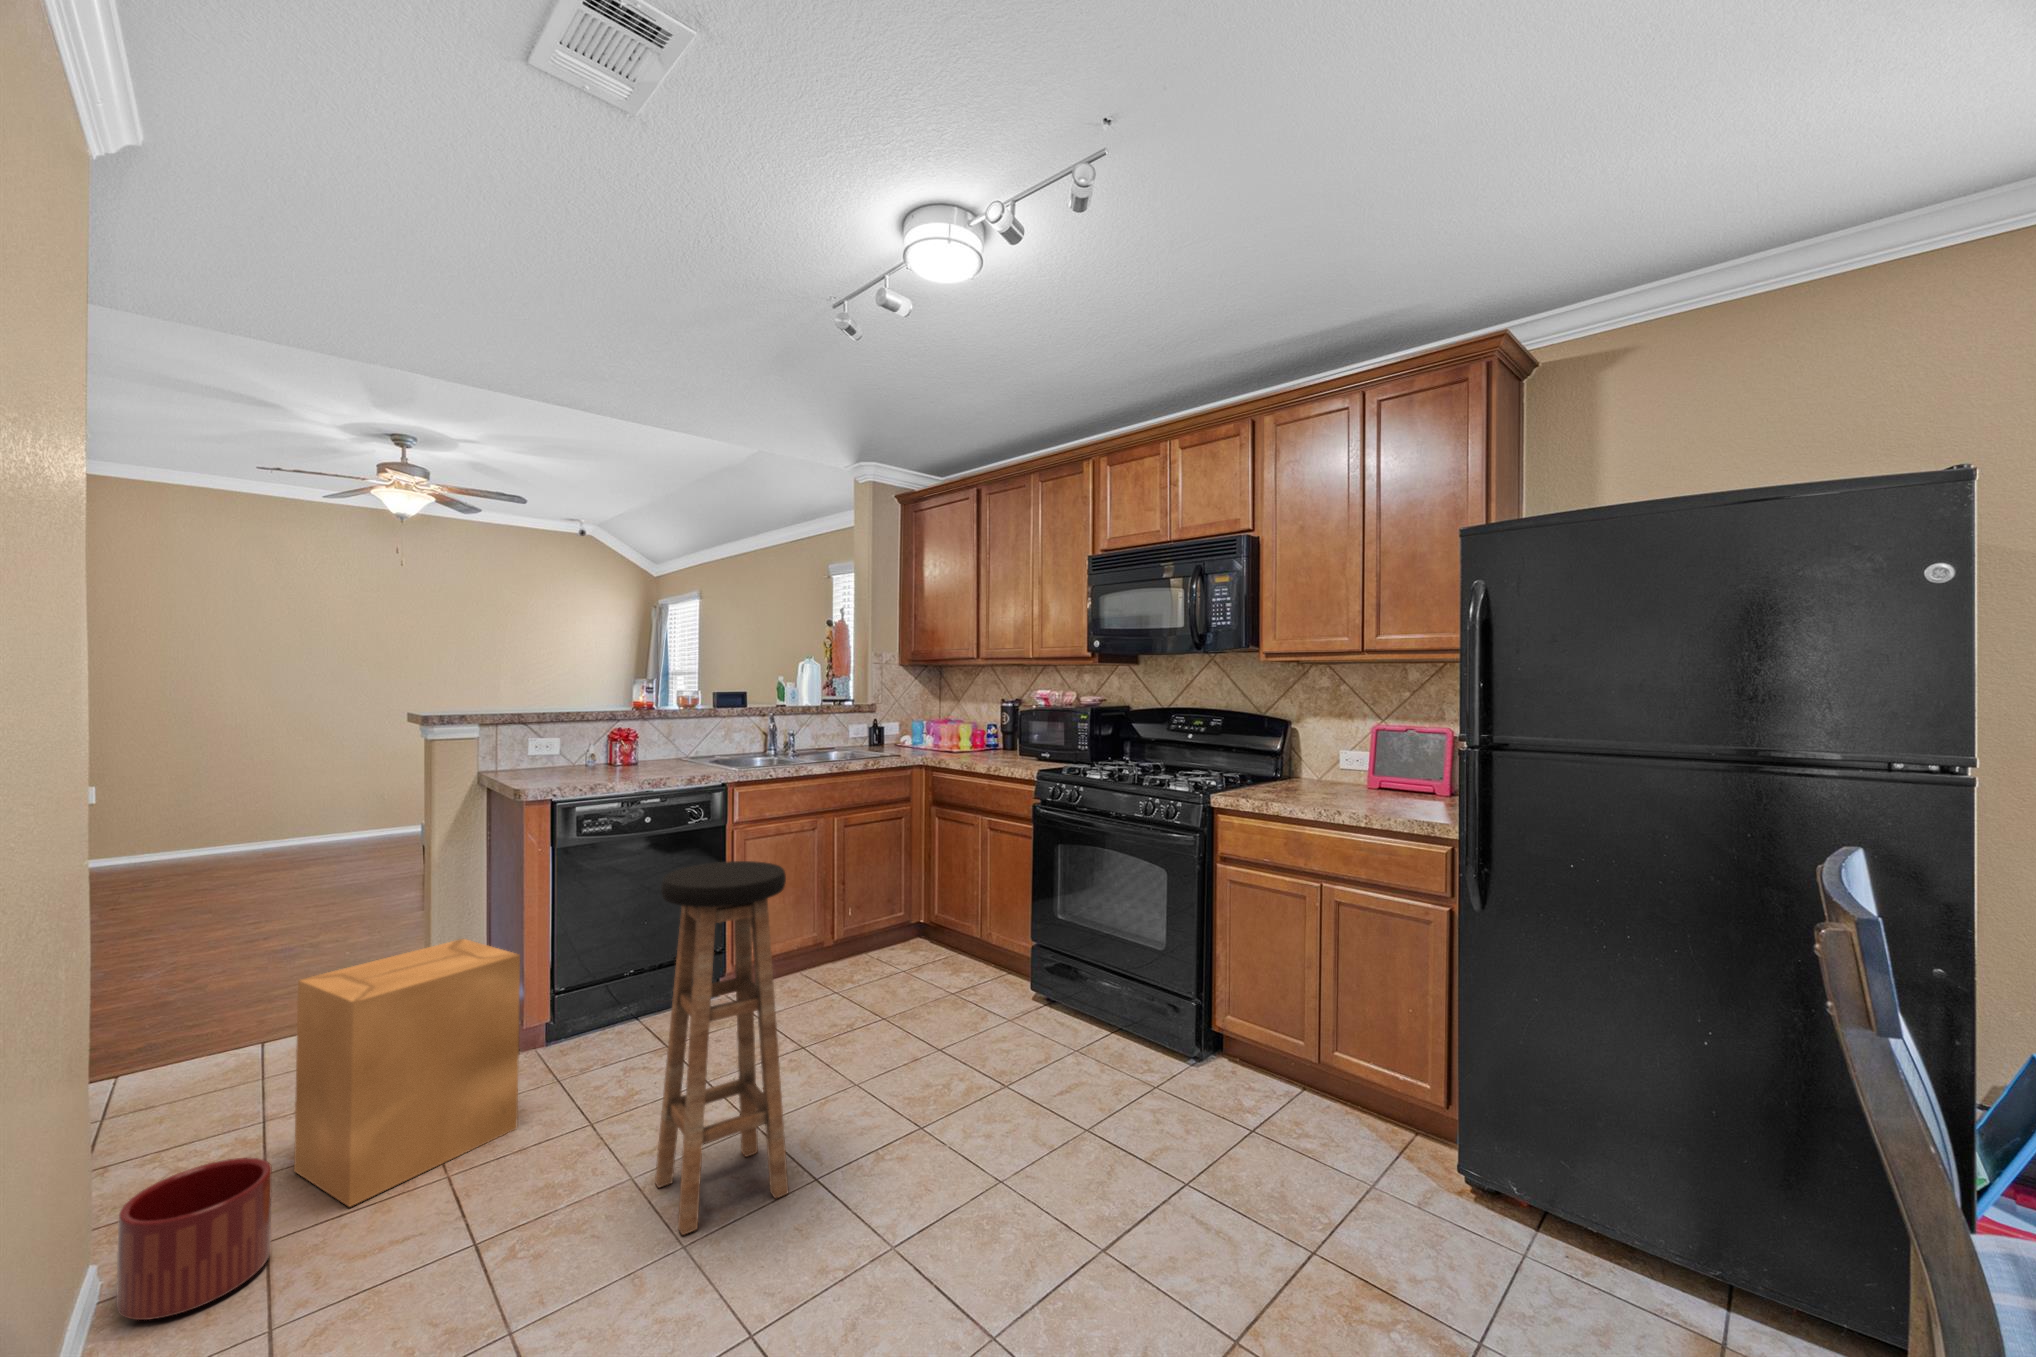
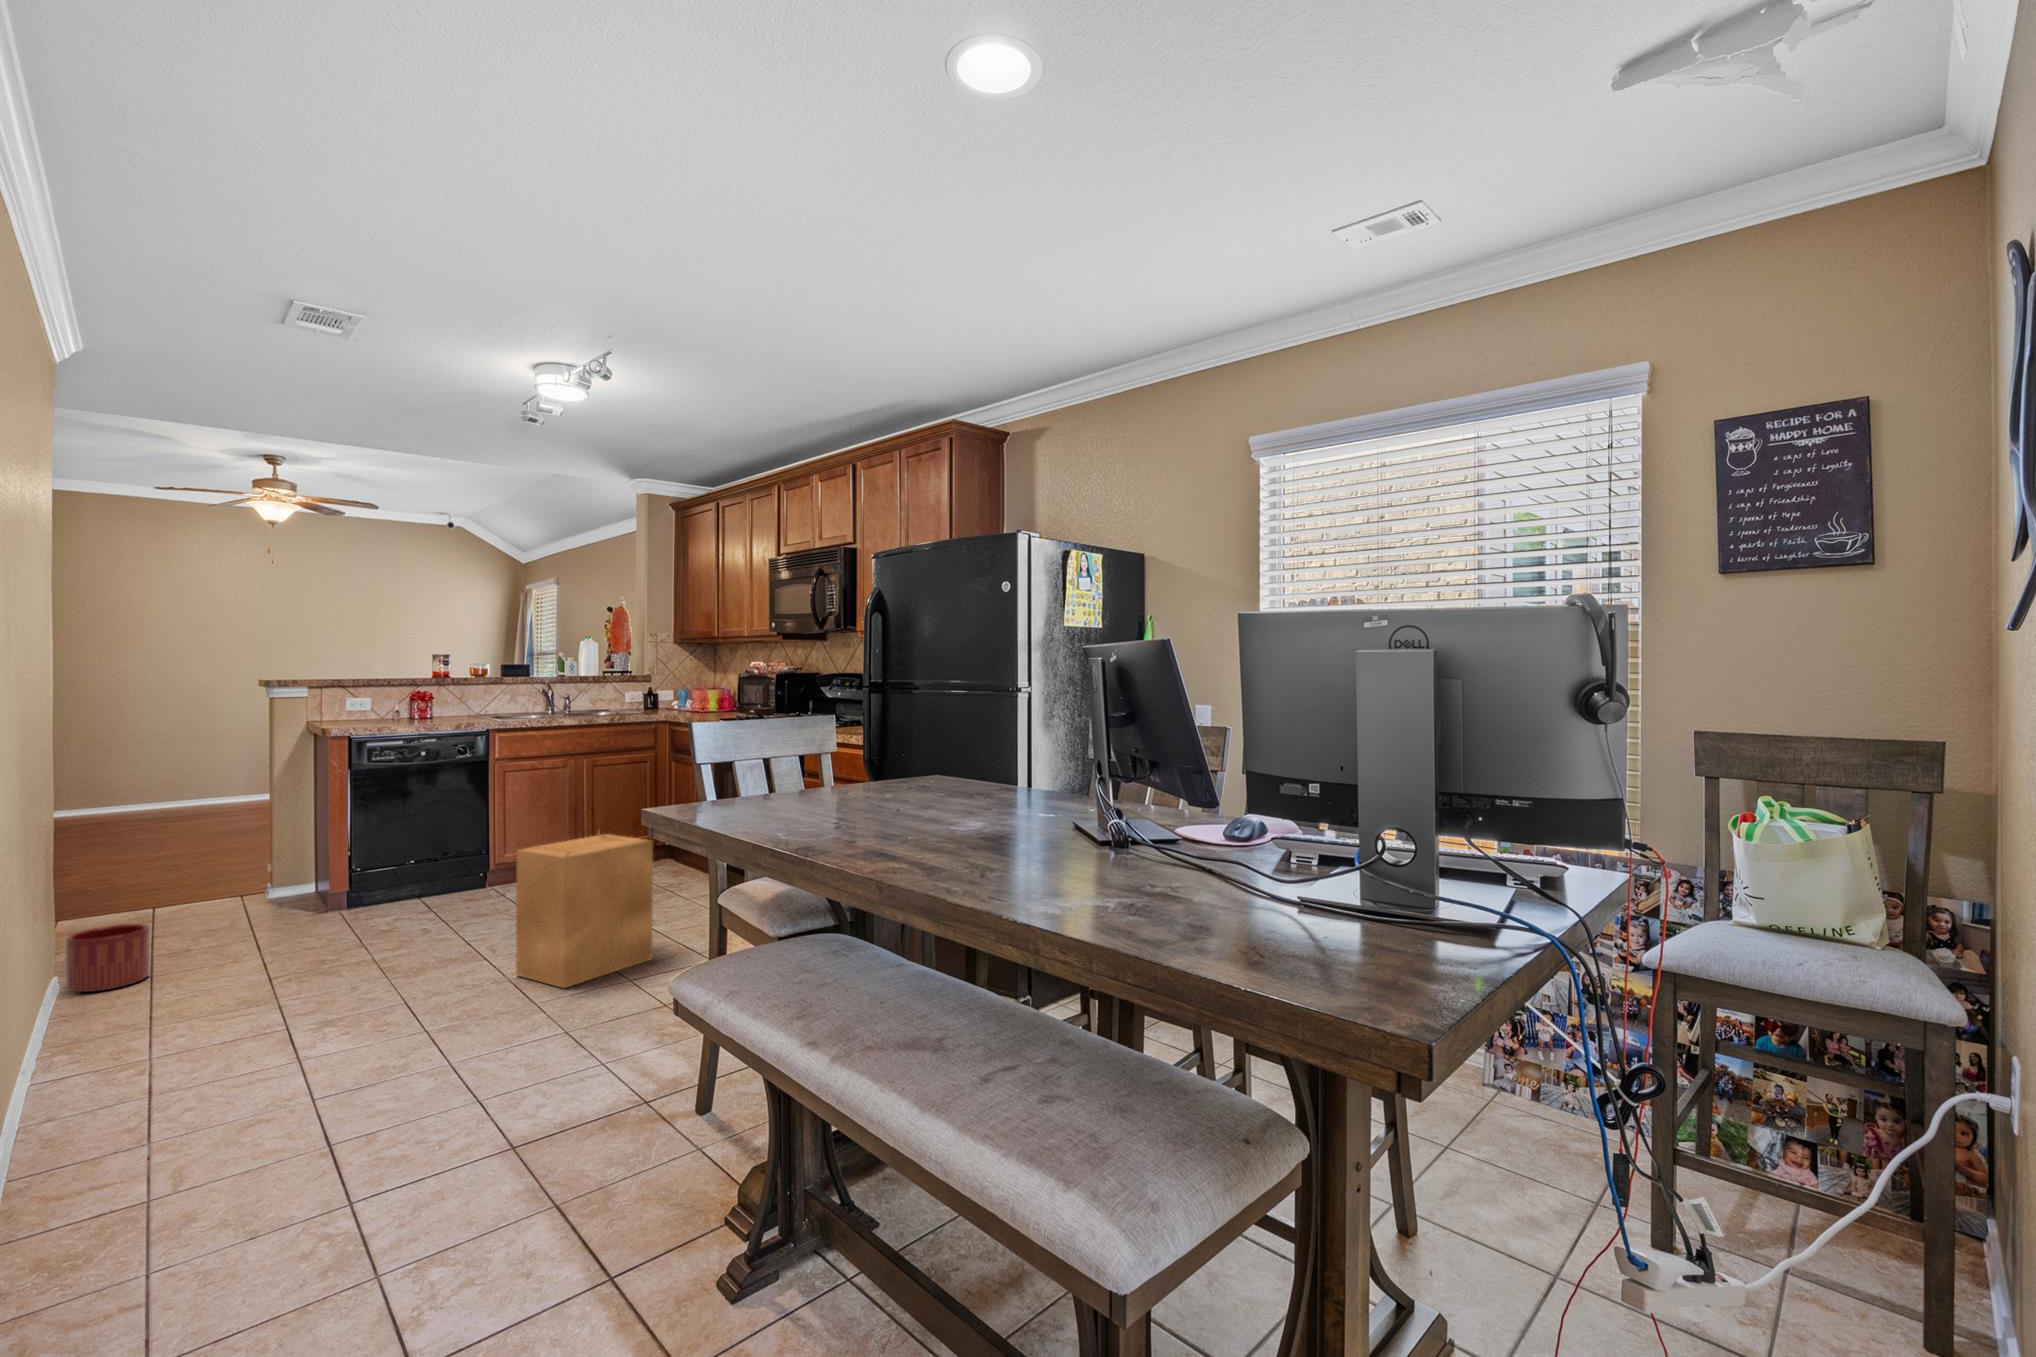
bar stool: present [655,861,789,1235] -> none [378,764,462,970]
cardboard box: present [294,939,520,1207] -> present [516,834,653,988]

